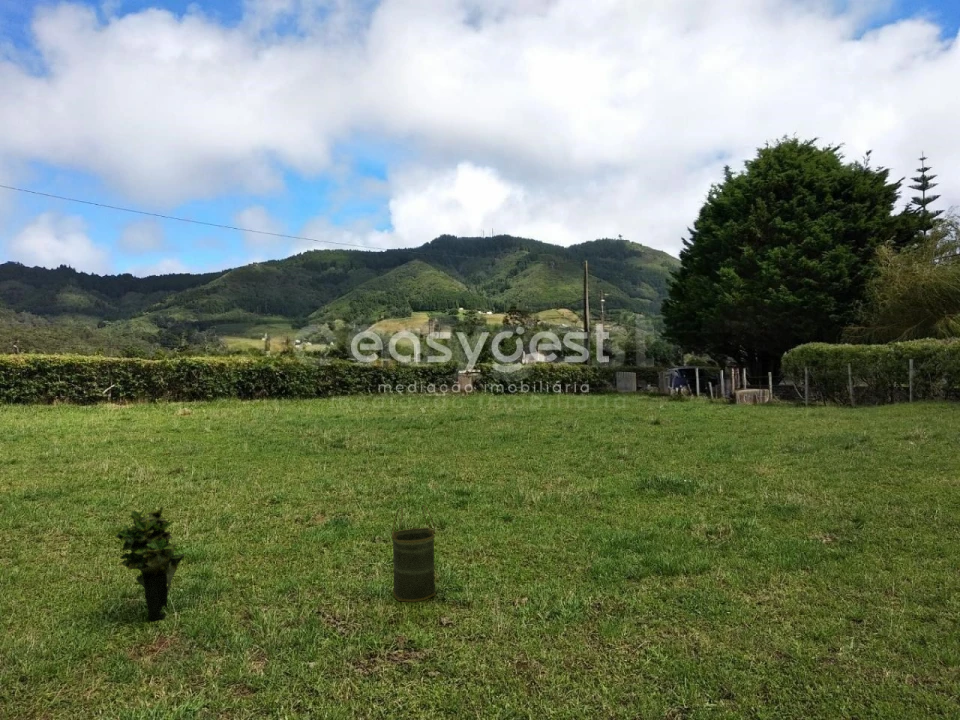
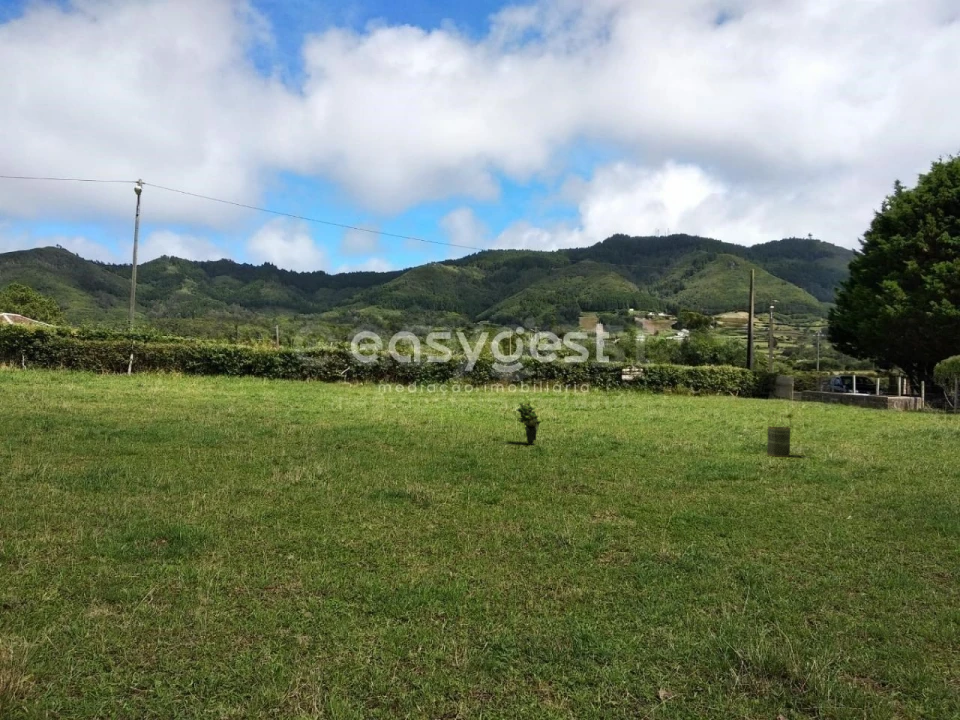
basket: present [392,505,436,602] -> present [767,423,791,457]

